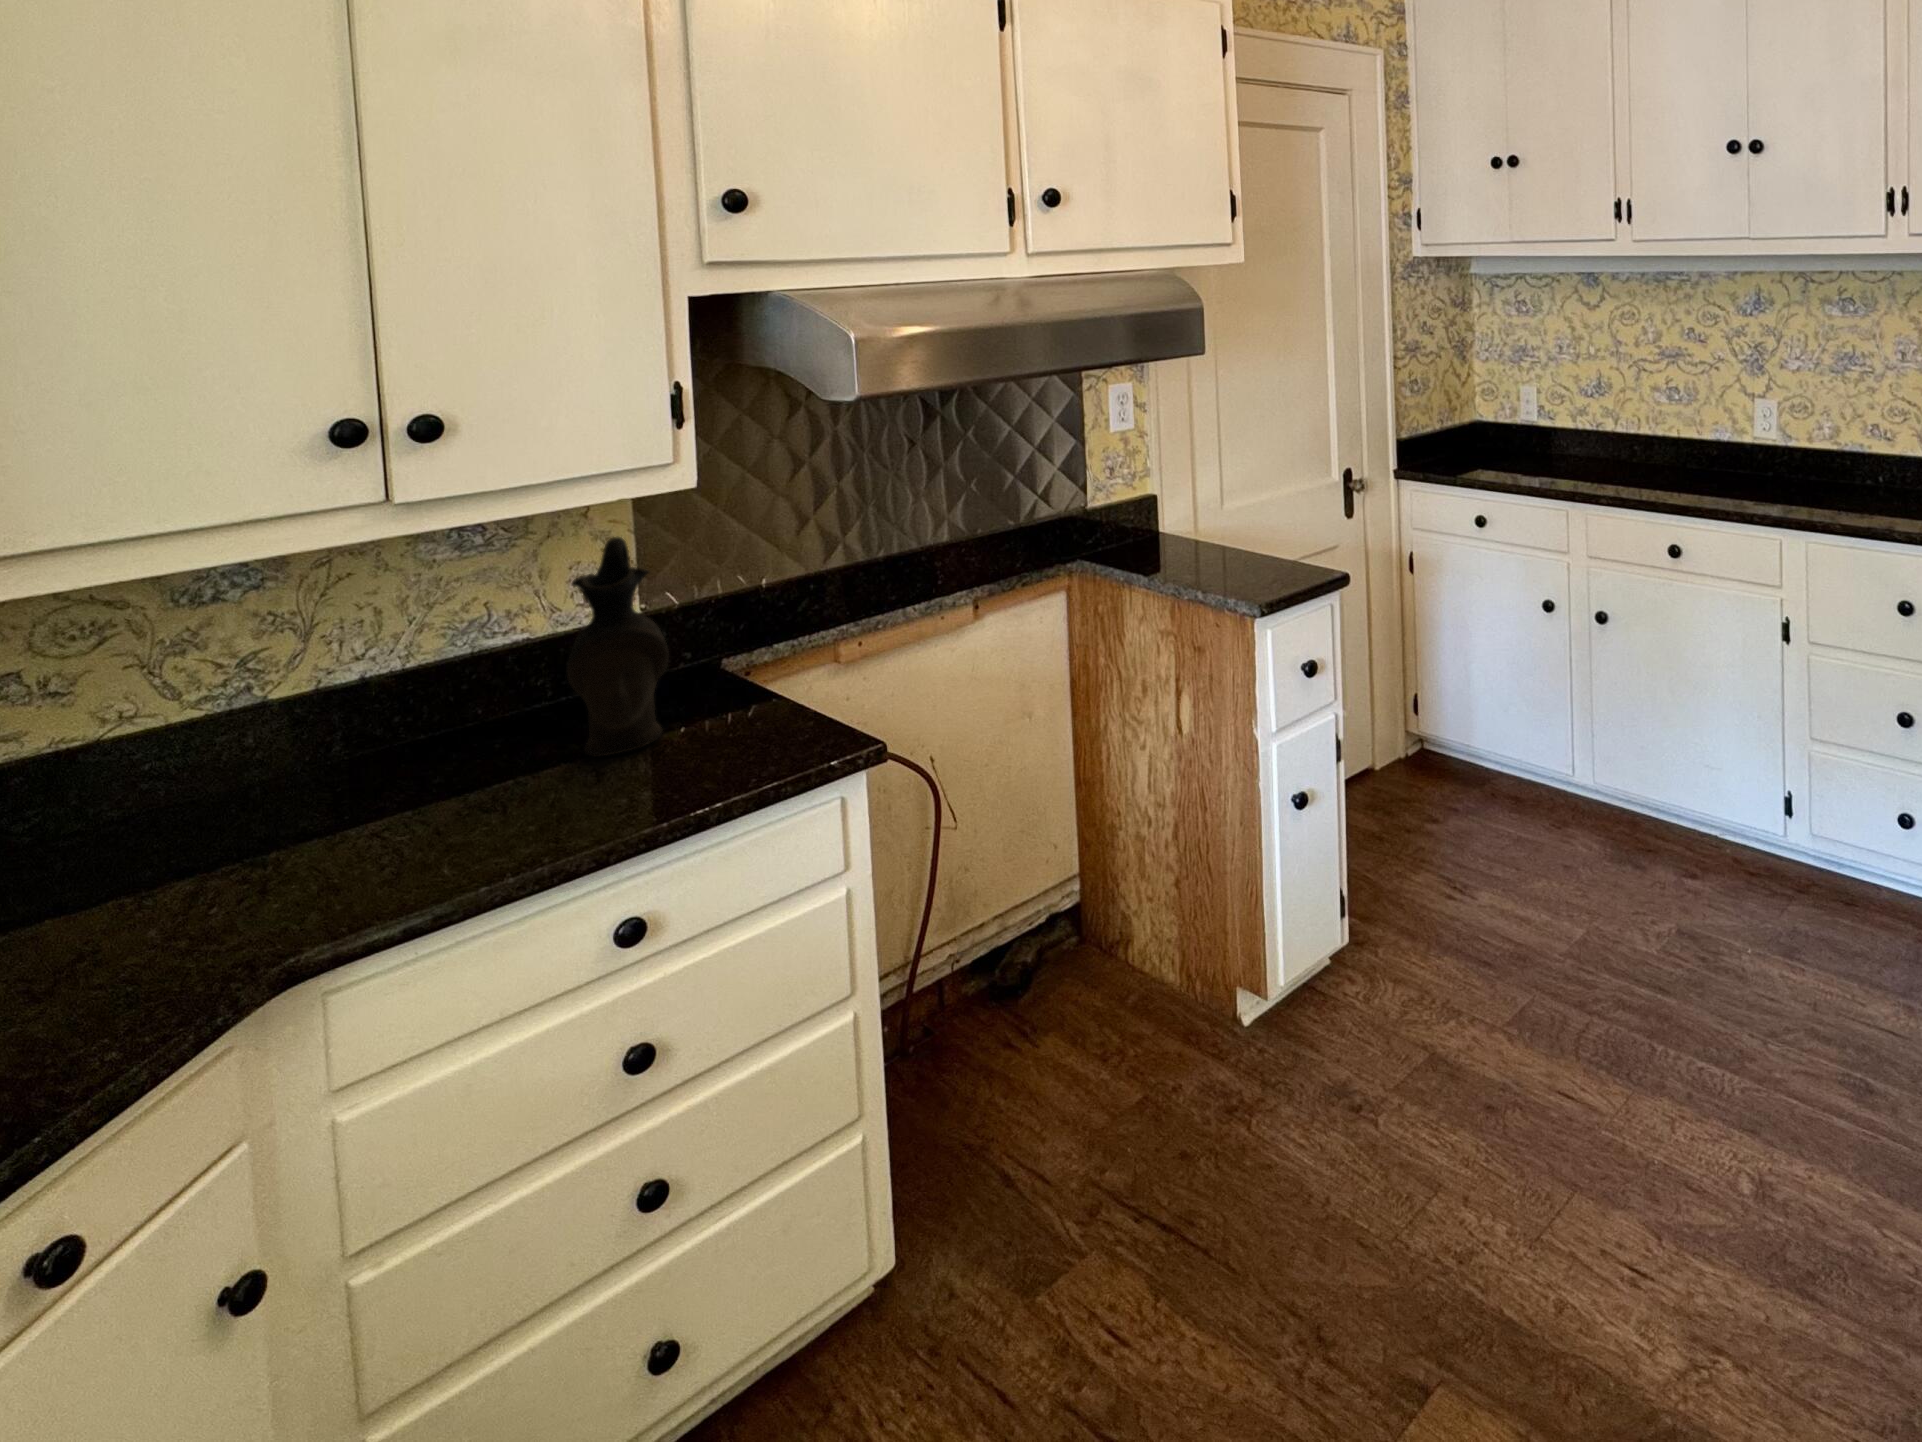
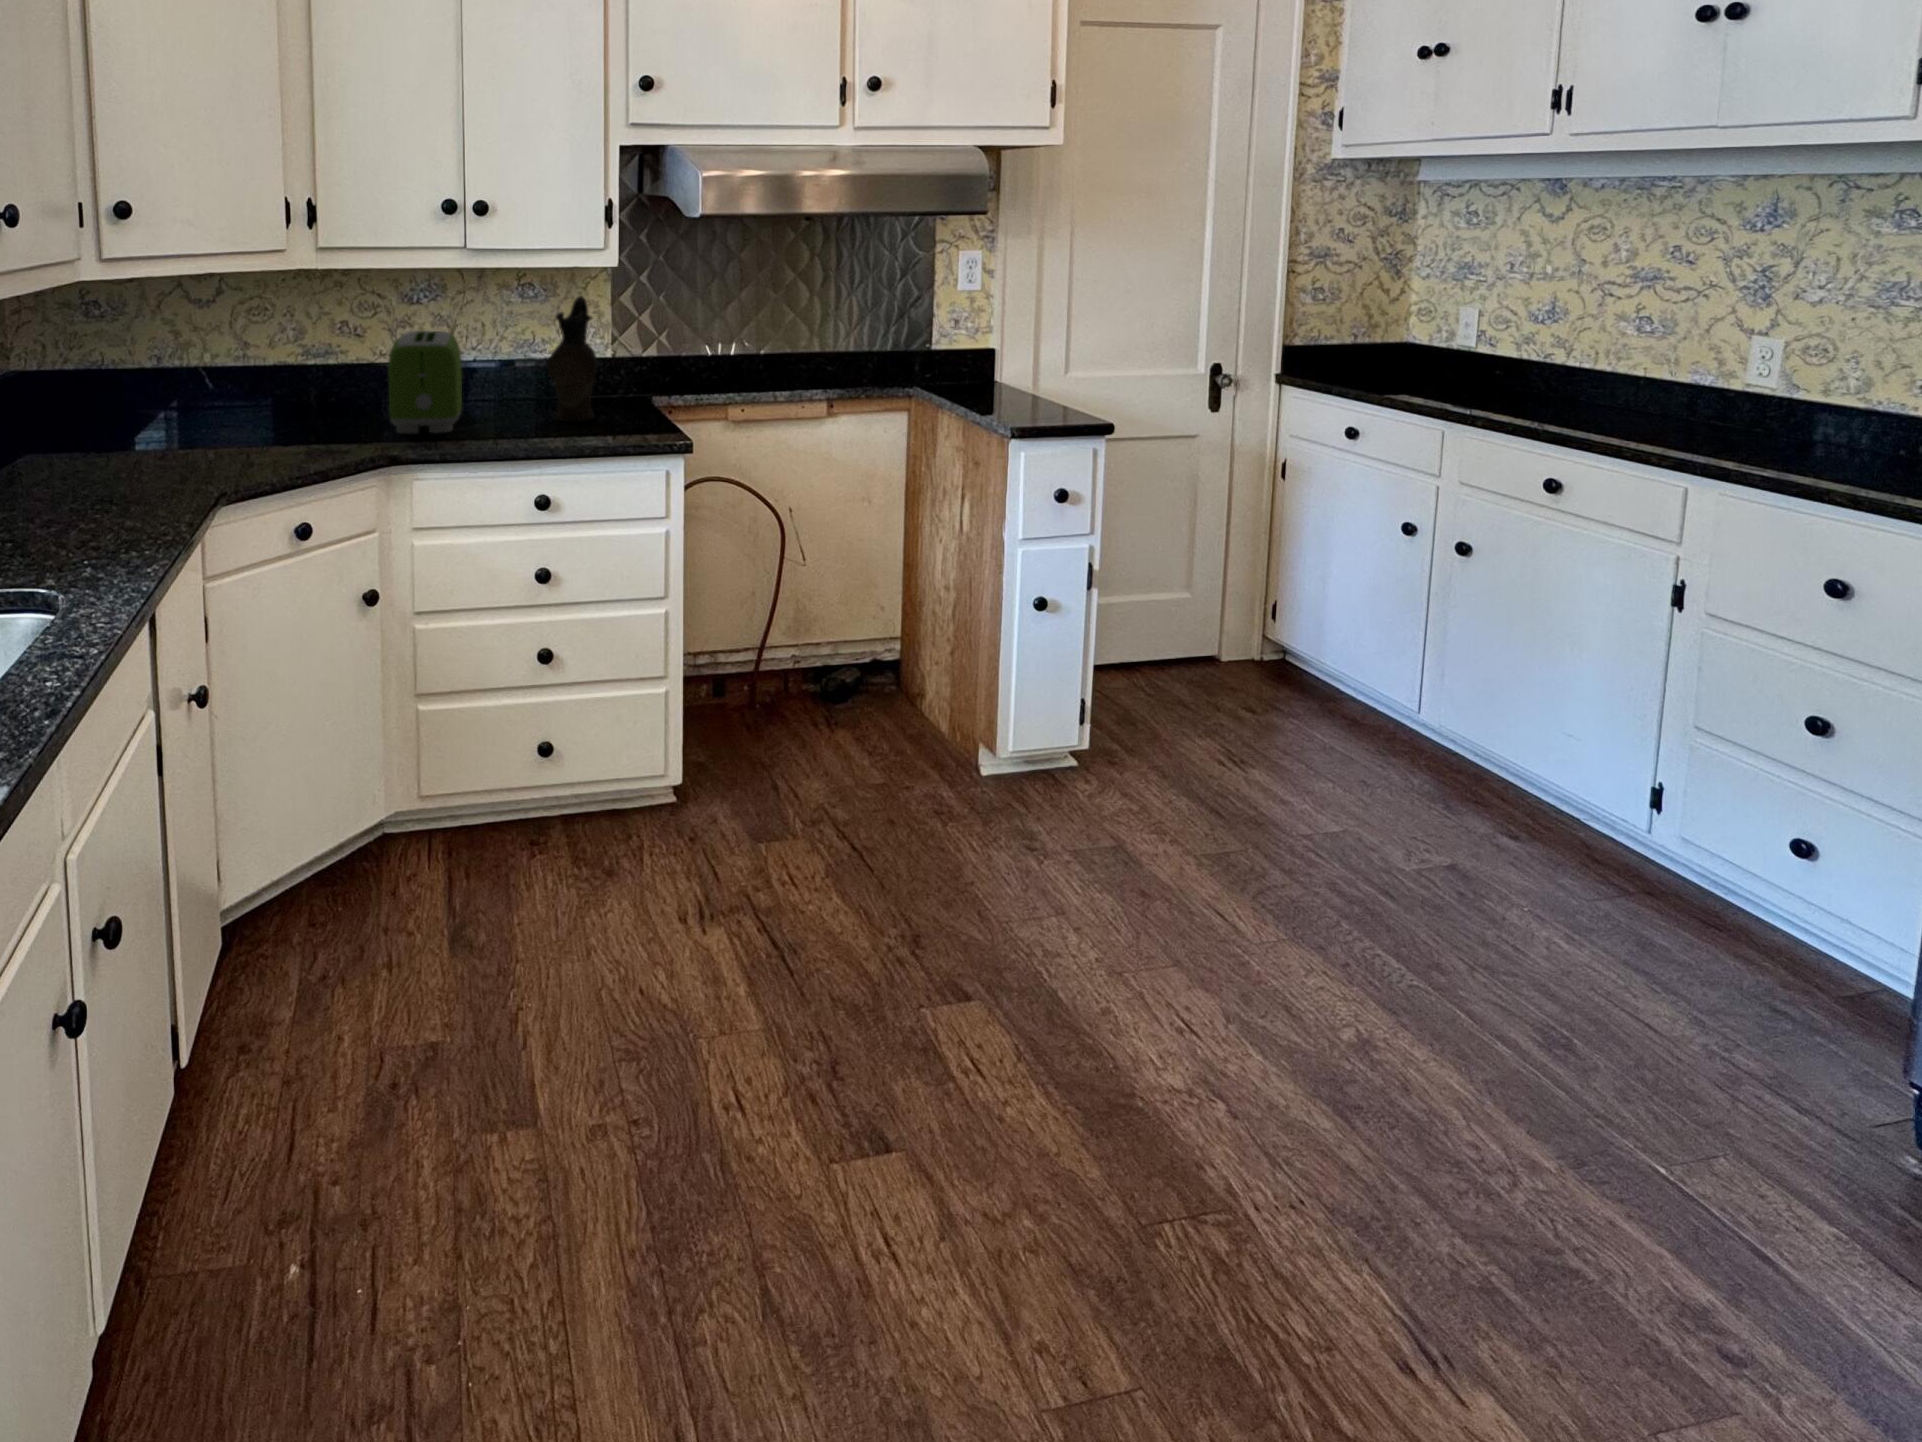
toaster: none [181,652,389,904] -> present [388,331,462,433]

